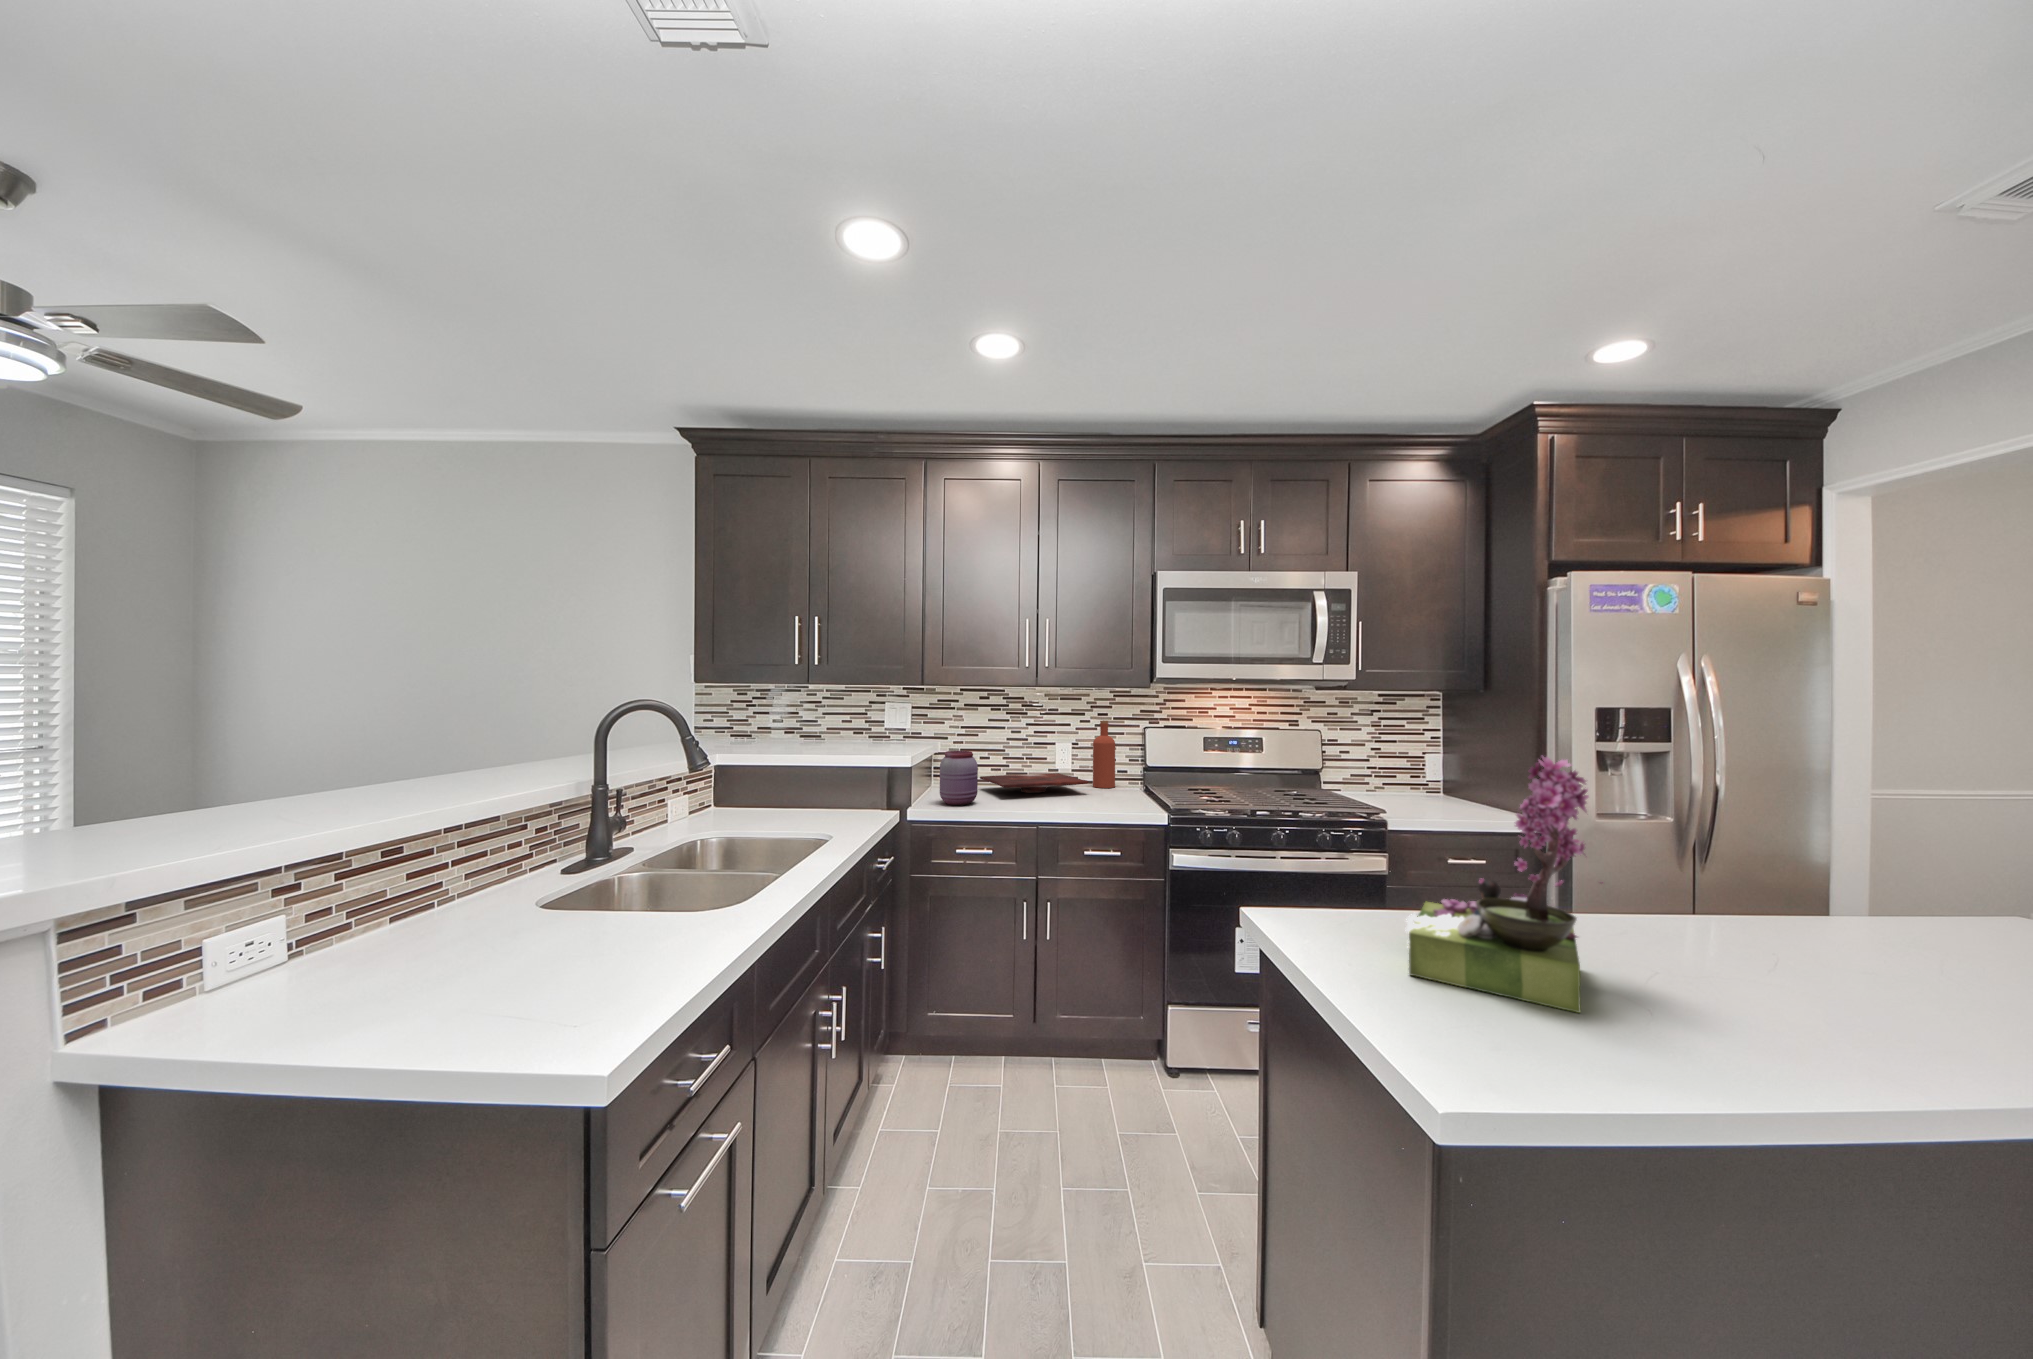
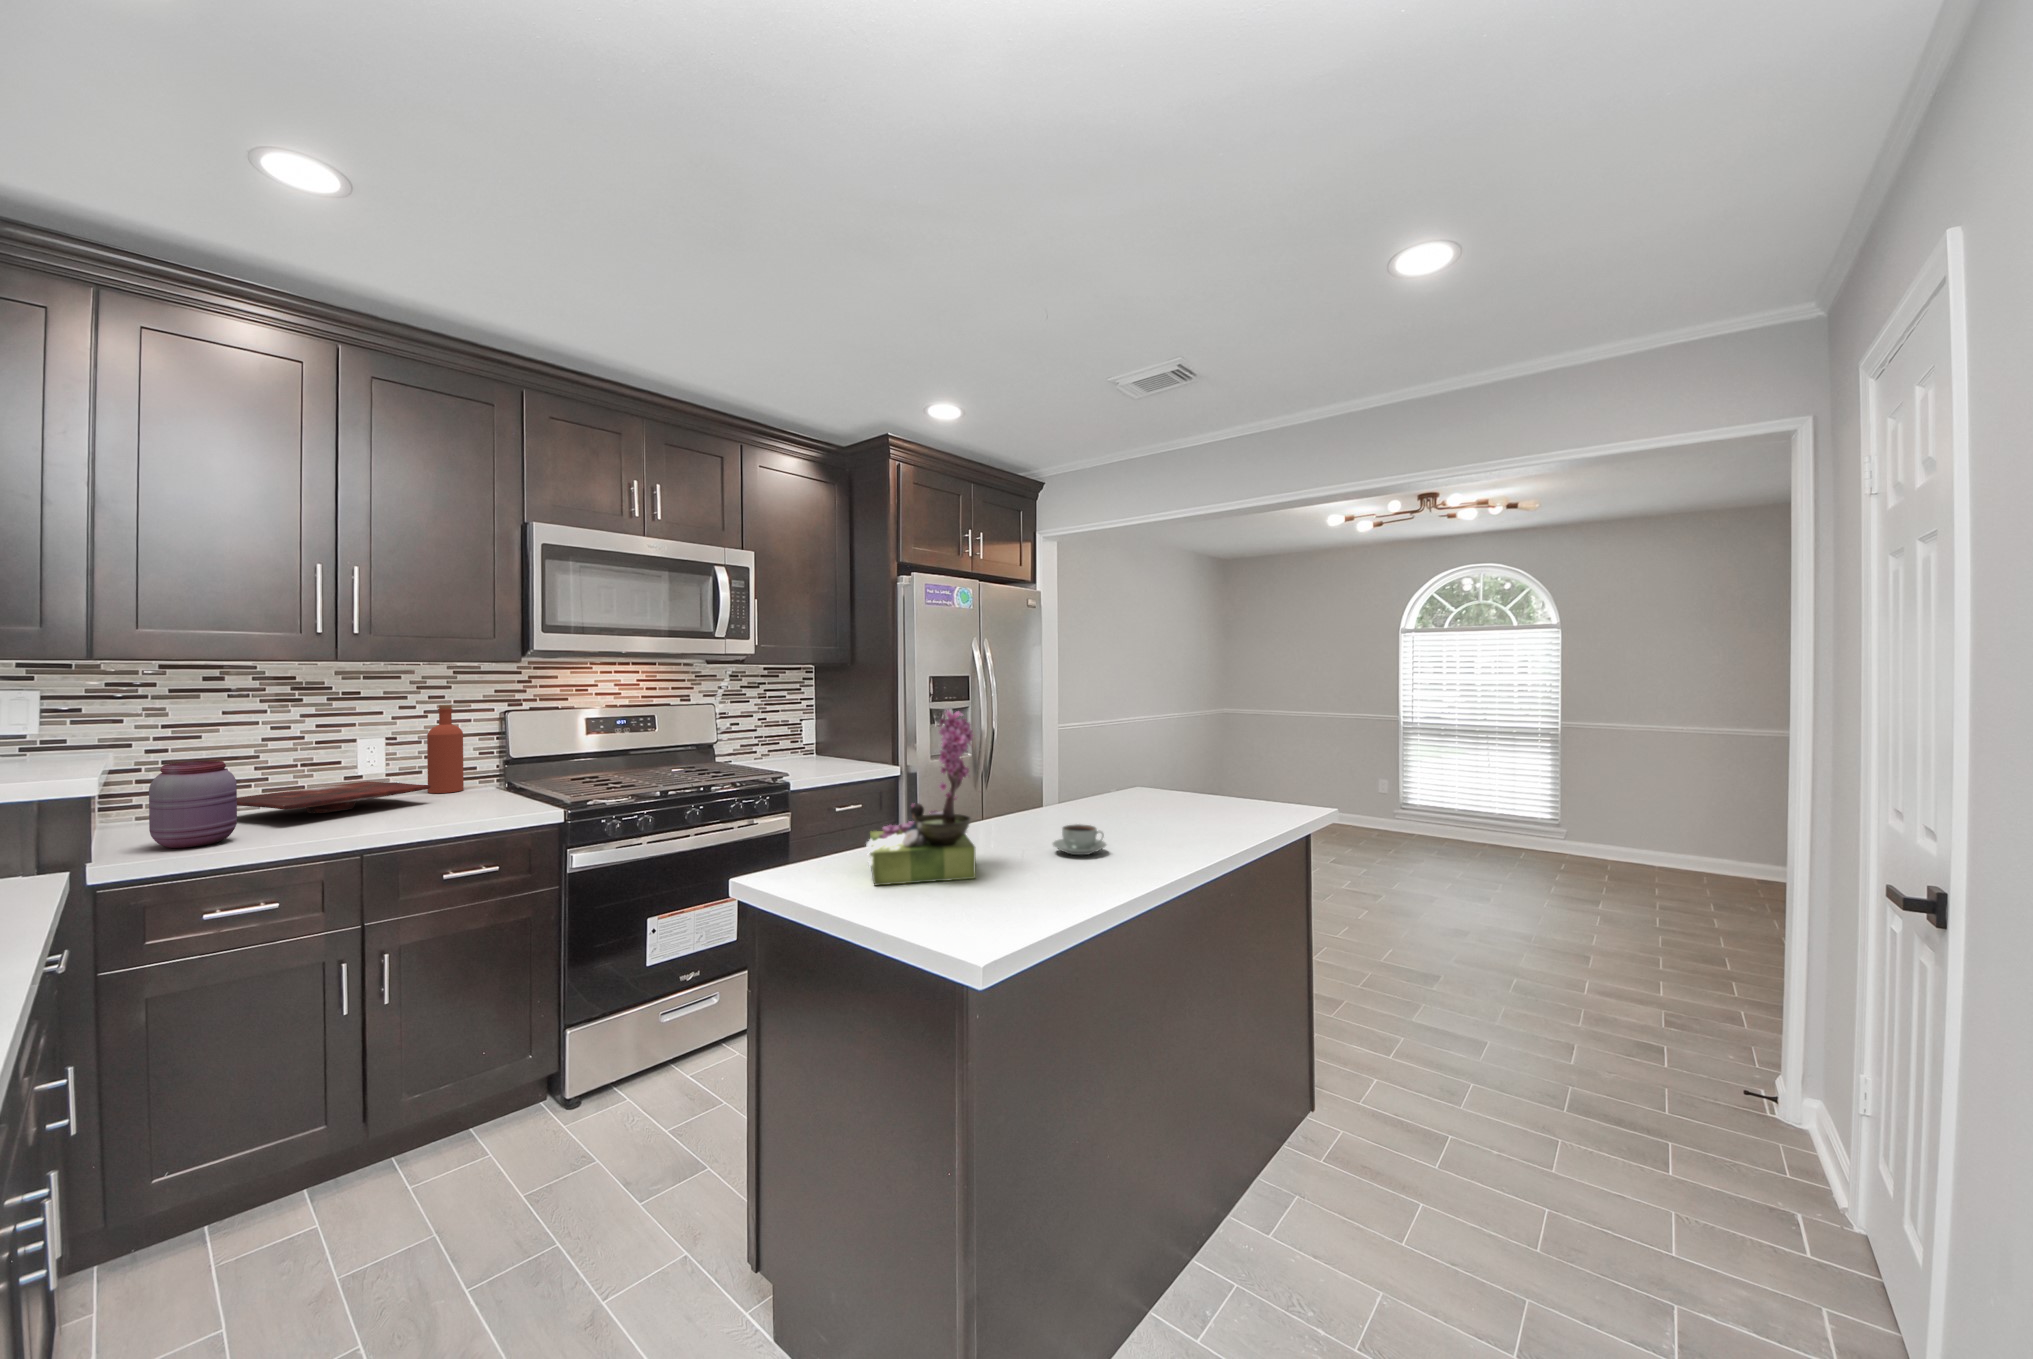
coffee cup: none [1773,972,1925,1040] -> present [1053,824,1106,855]

